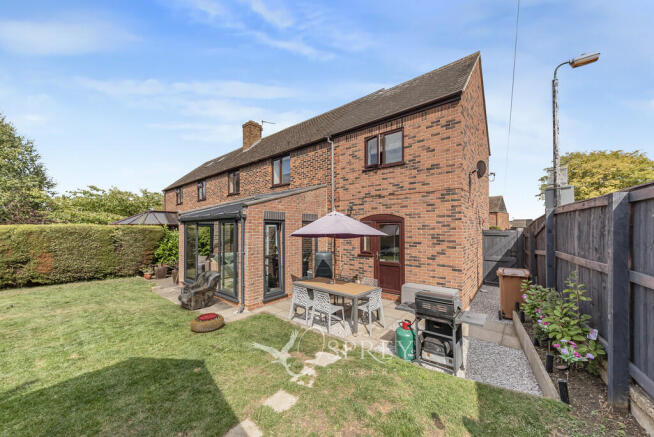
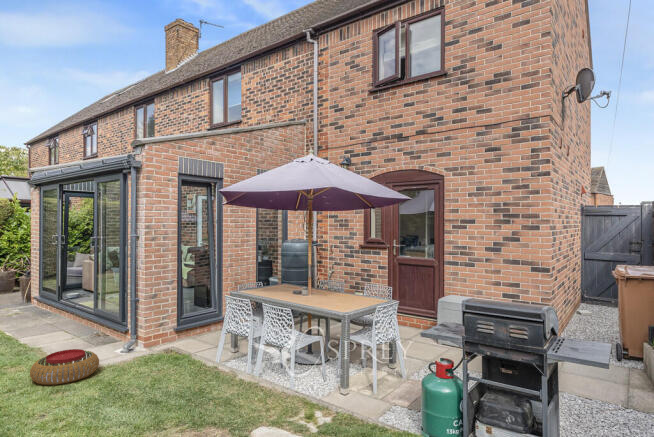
armchair: present [178,270,221,310] -> none [21,275,103,346]

